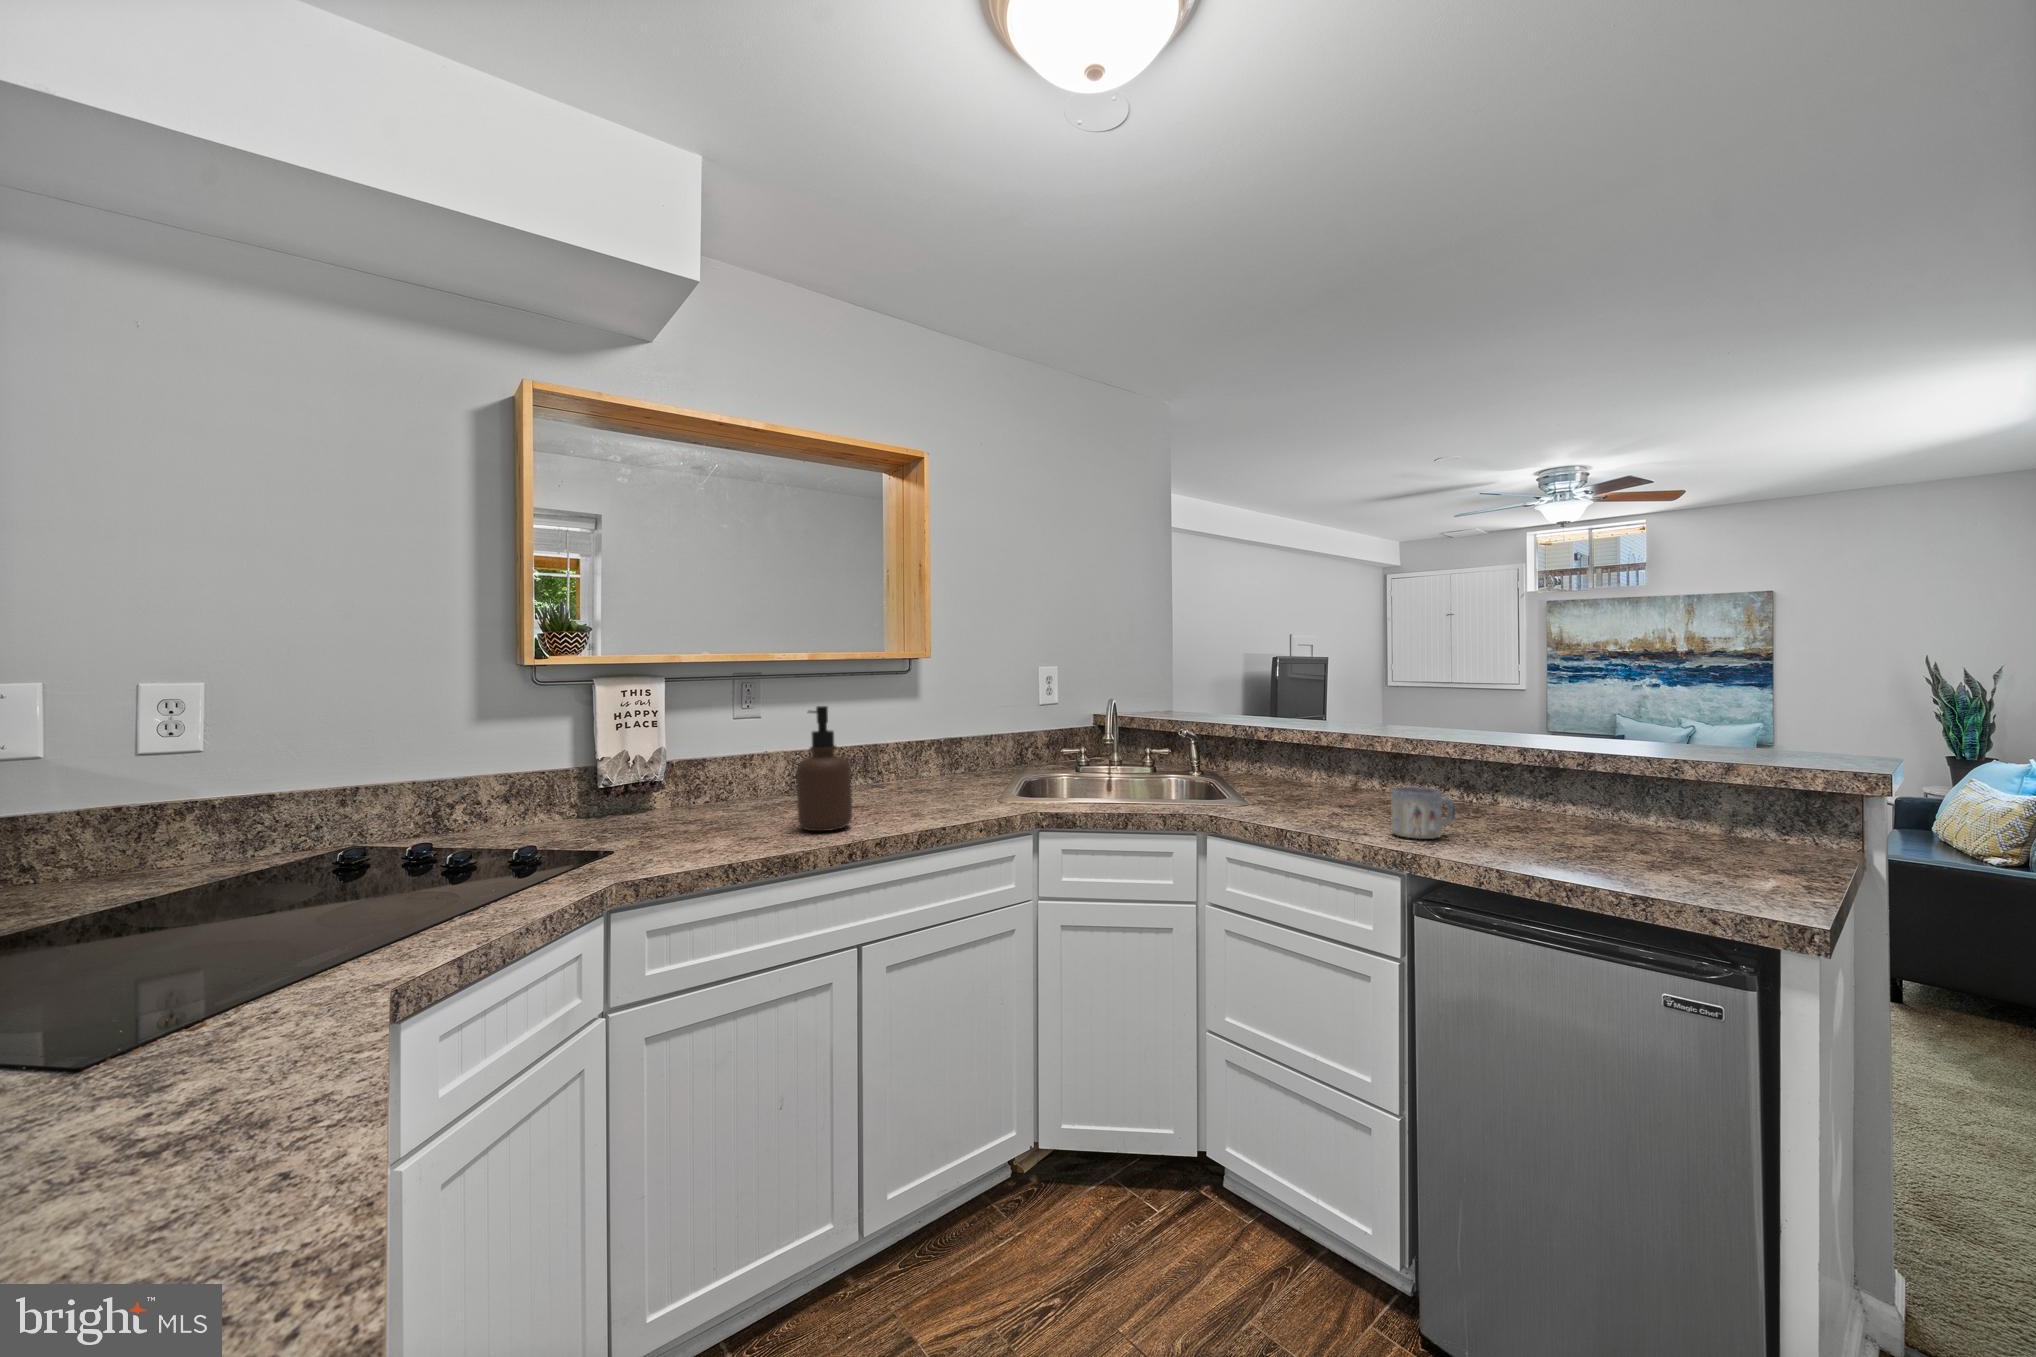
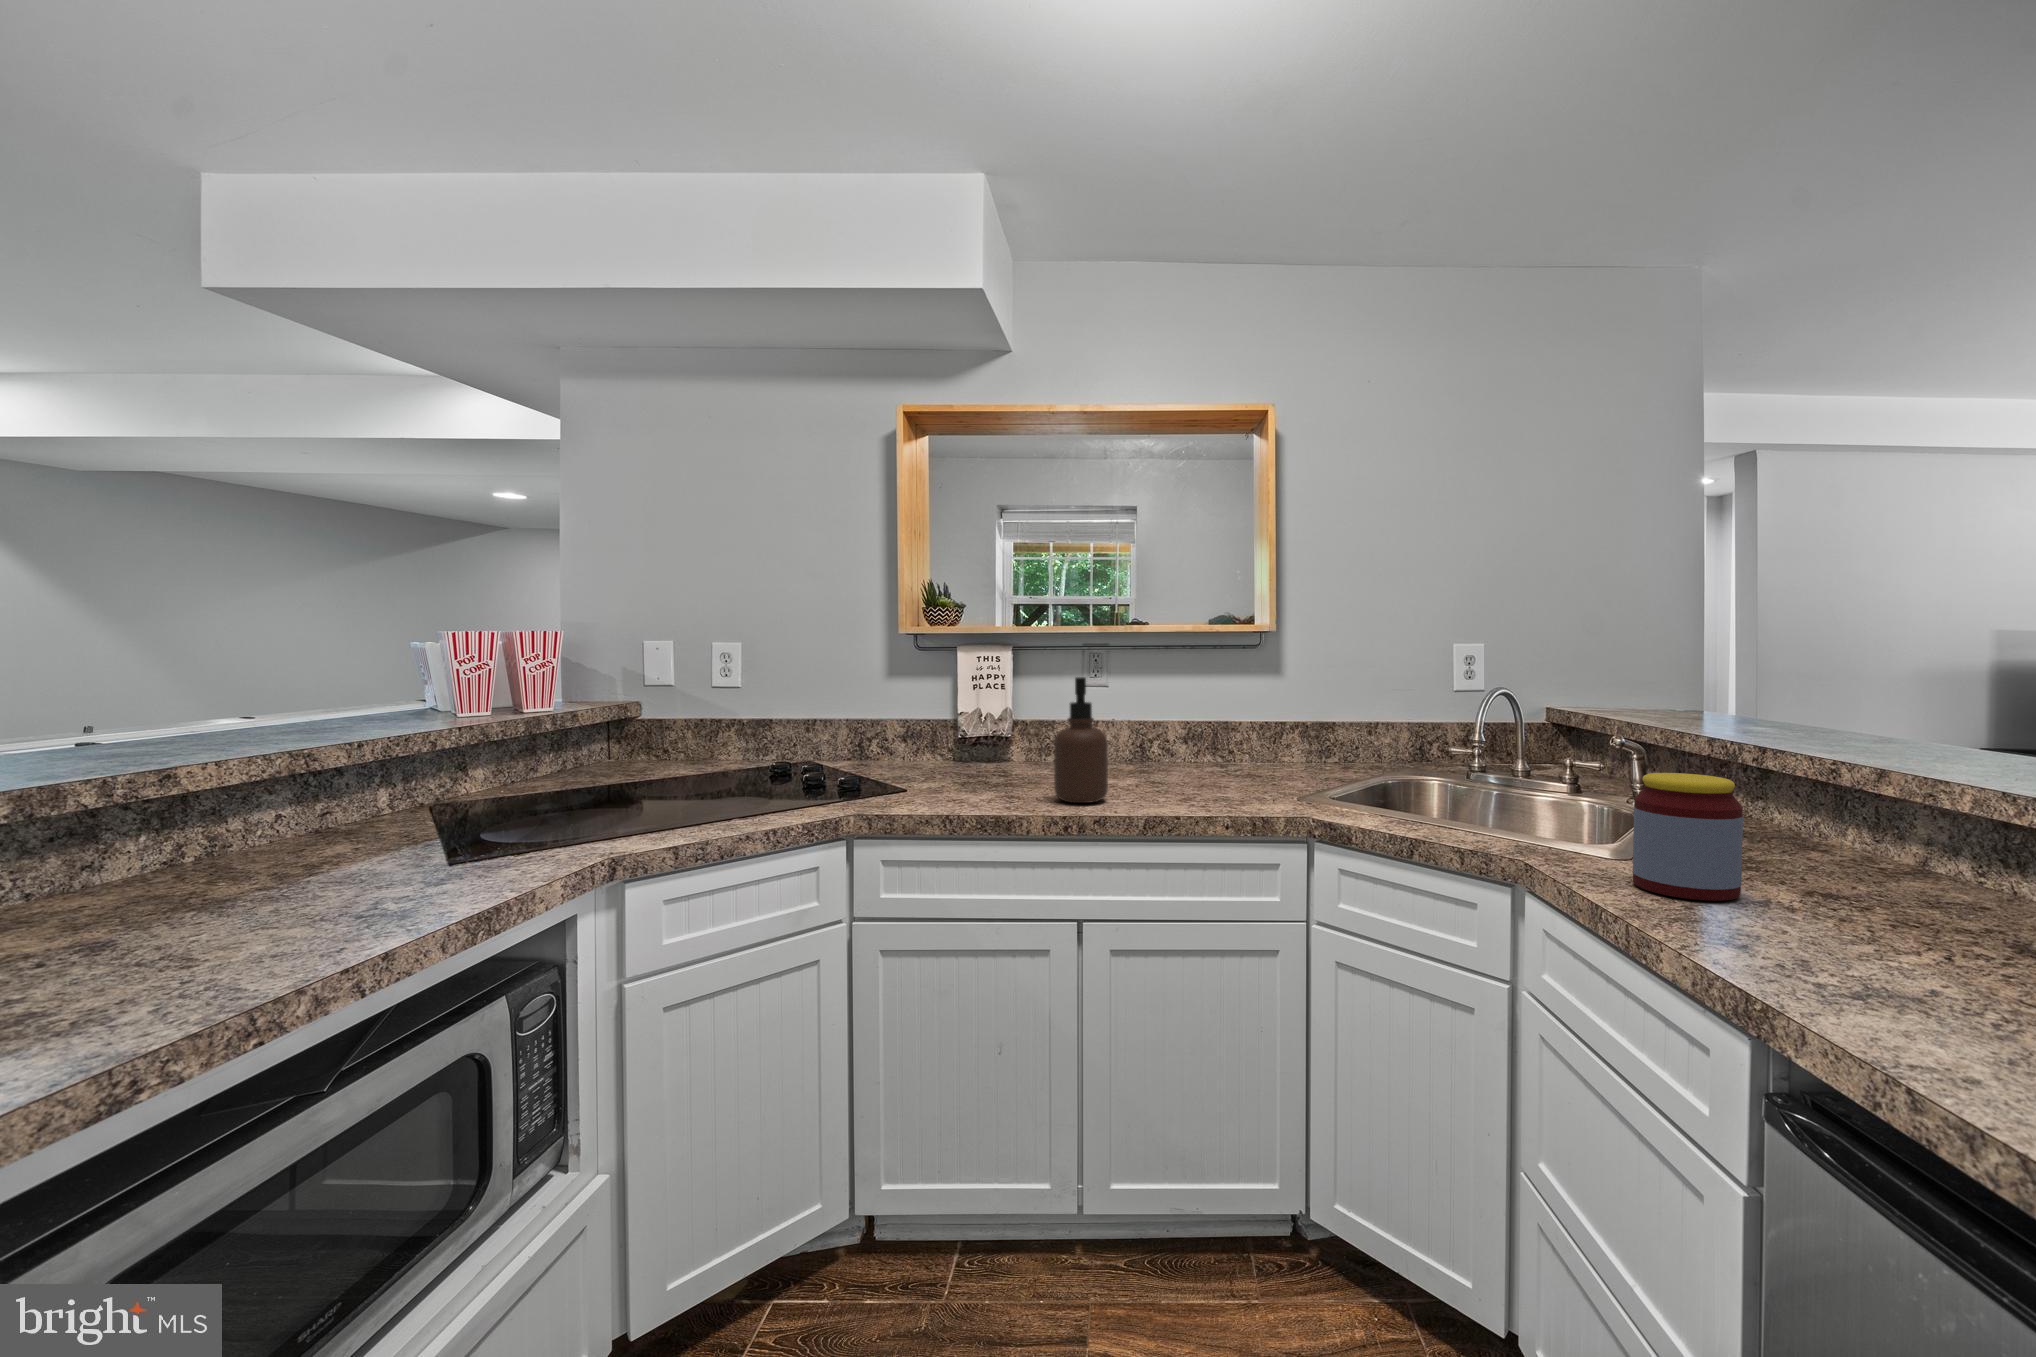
jar: none [1273,745,1332,822] -> present [1633,773,1743,901]
mug: present [1391,787,1455,839] -> none [1787,864,1940,965]

